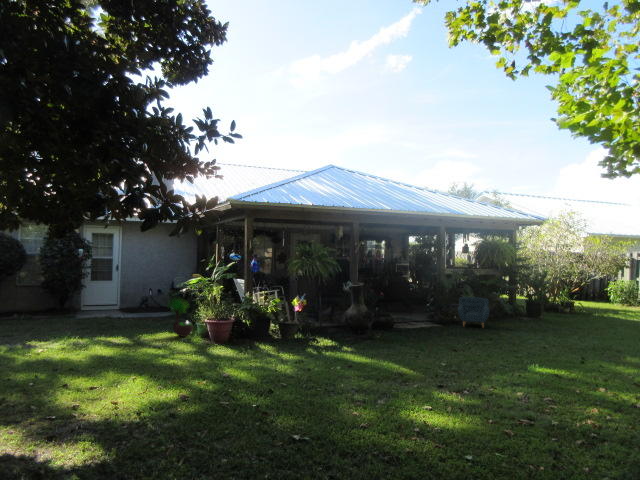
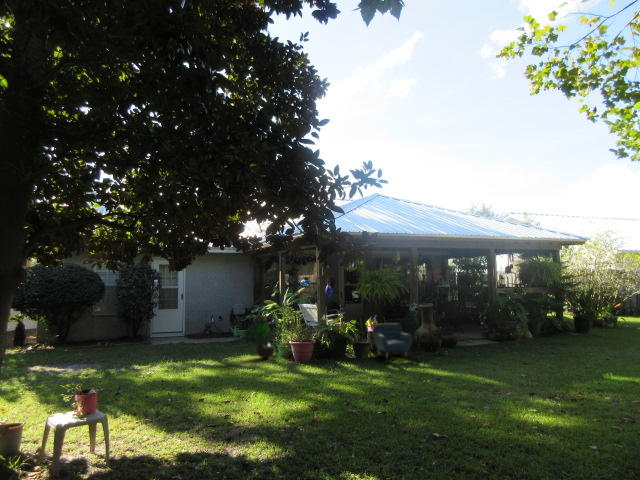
armchair: present [458,297,489,327] -> present [373,323,413,358]

